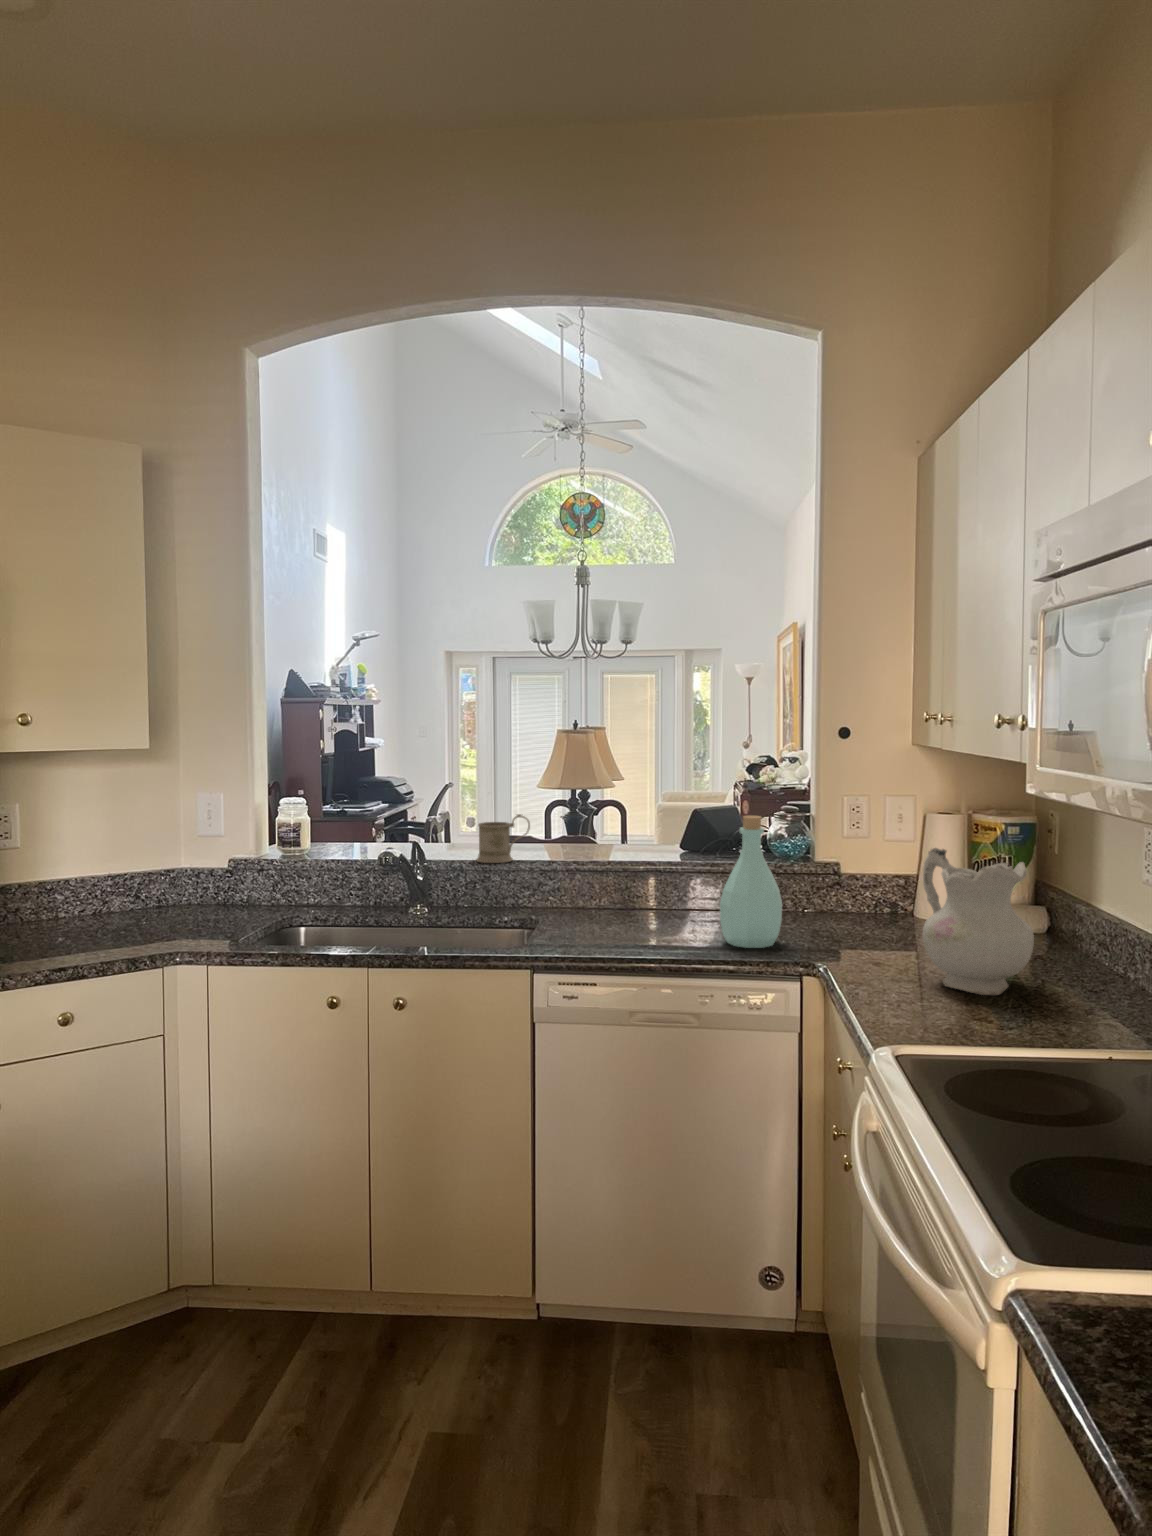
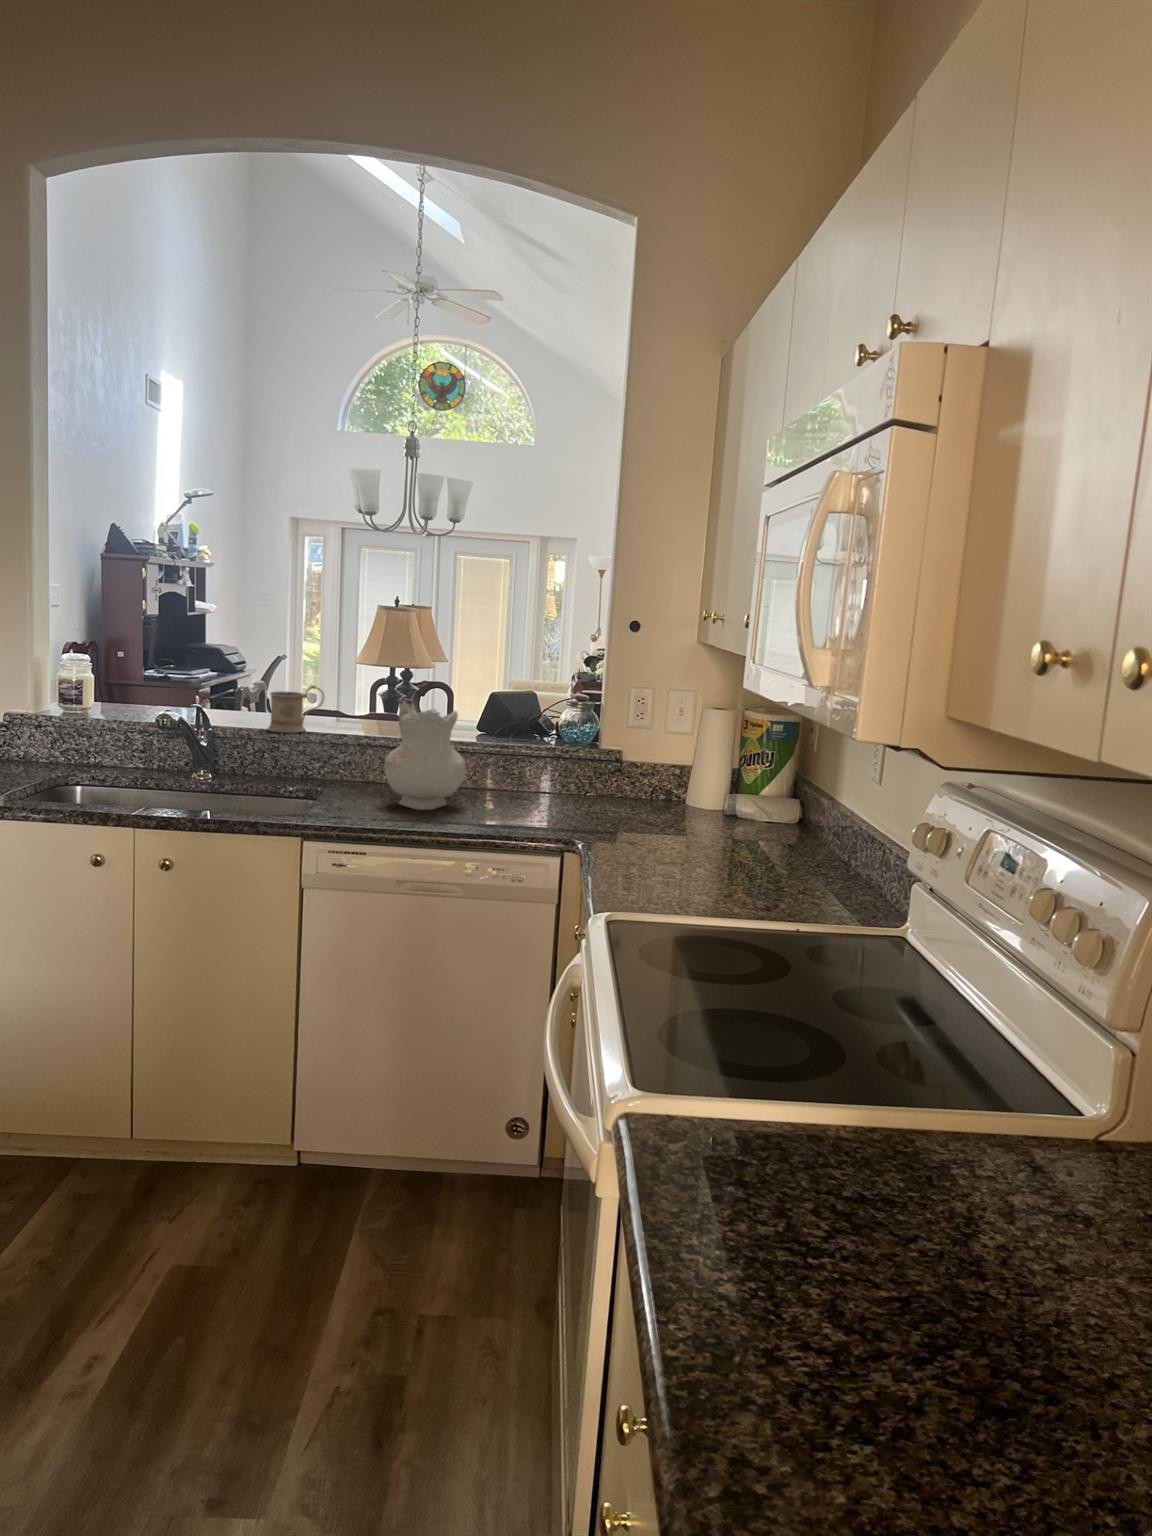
bottle: present [720,816,782,948] -> none [493,699,554,826]
ceramic pitcher: present [923,848,1034,995] -> present [384,698,466,810]

